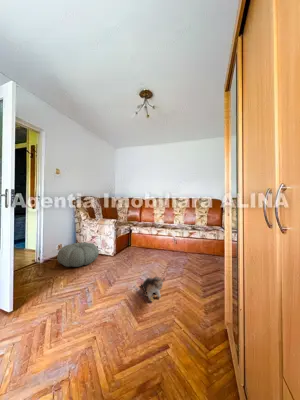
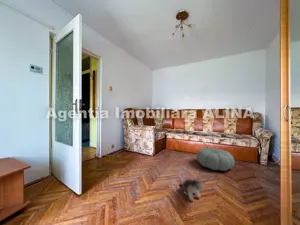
pouf: present [57,242,99,267] -> present [197,148,234,171]

